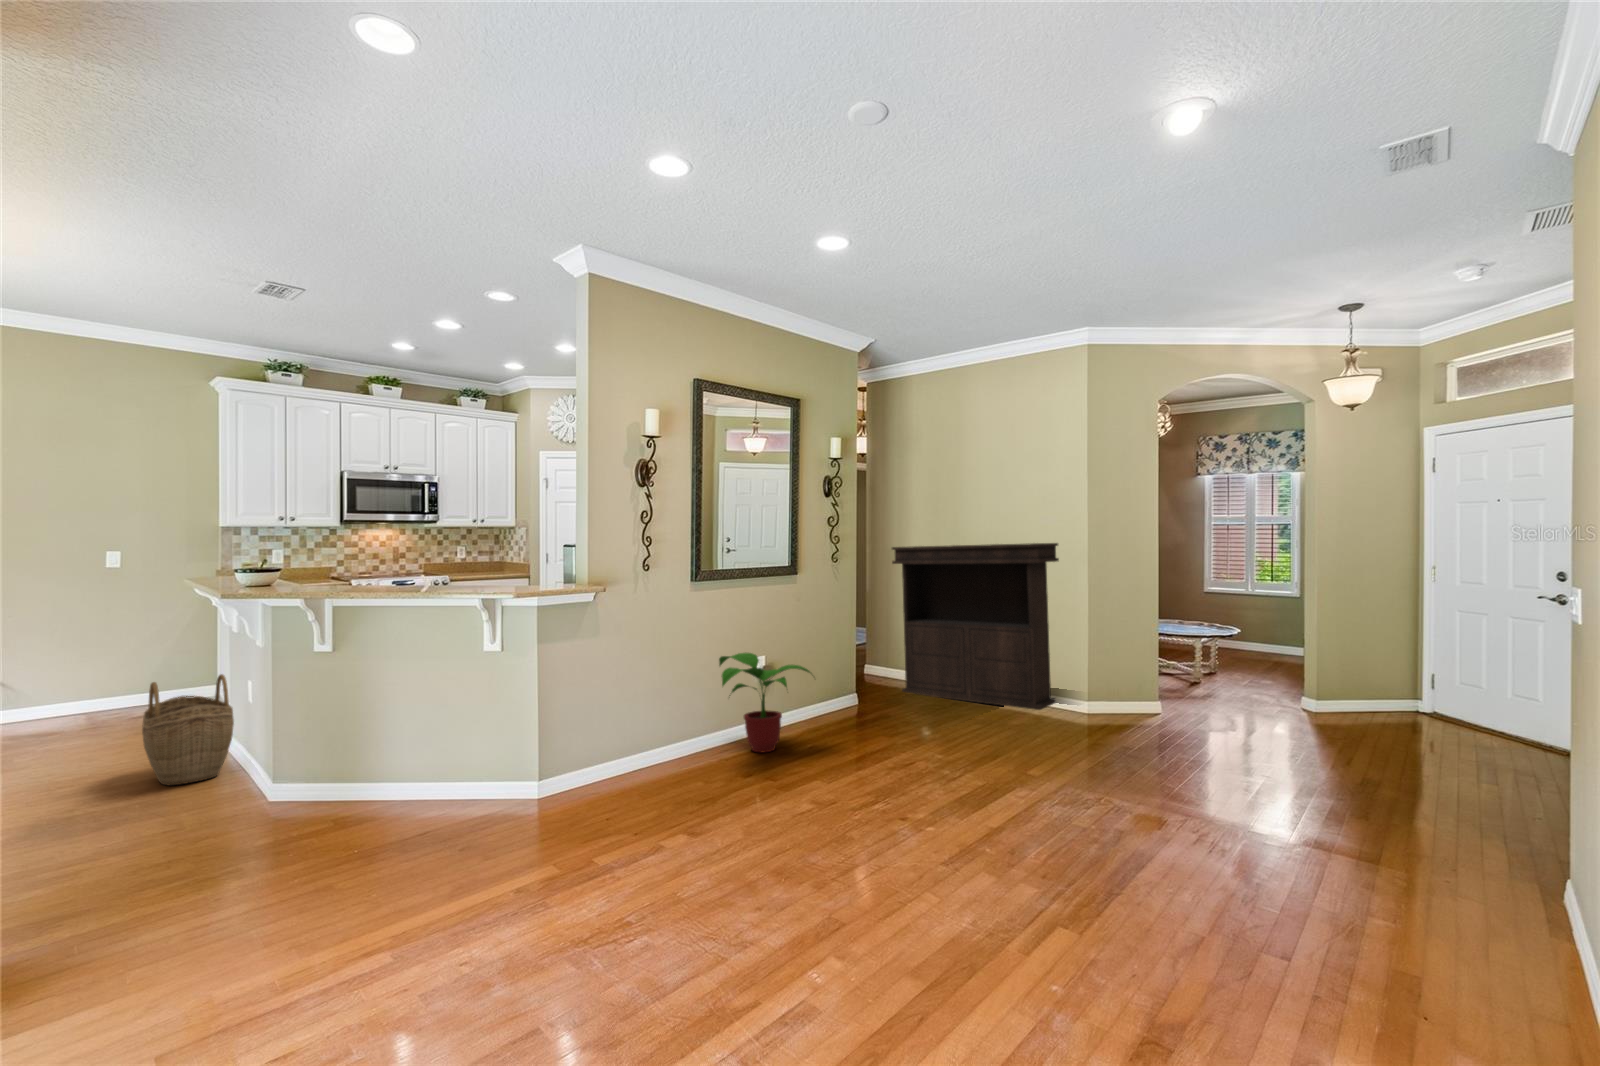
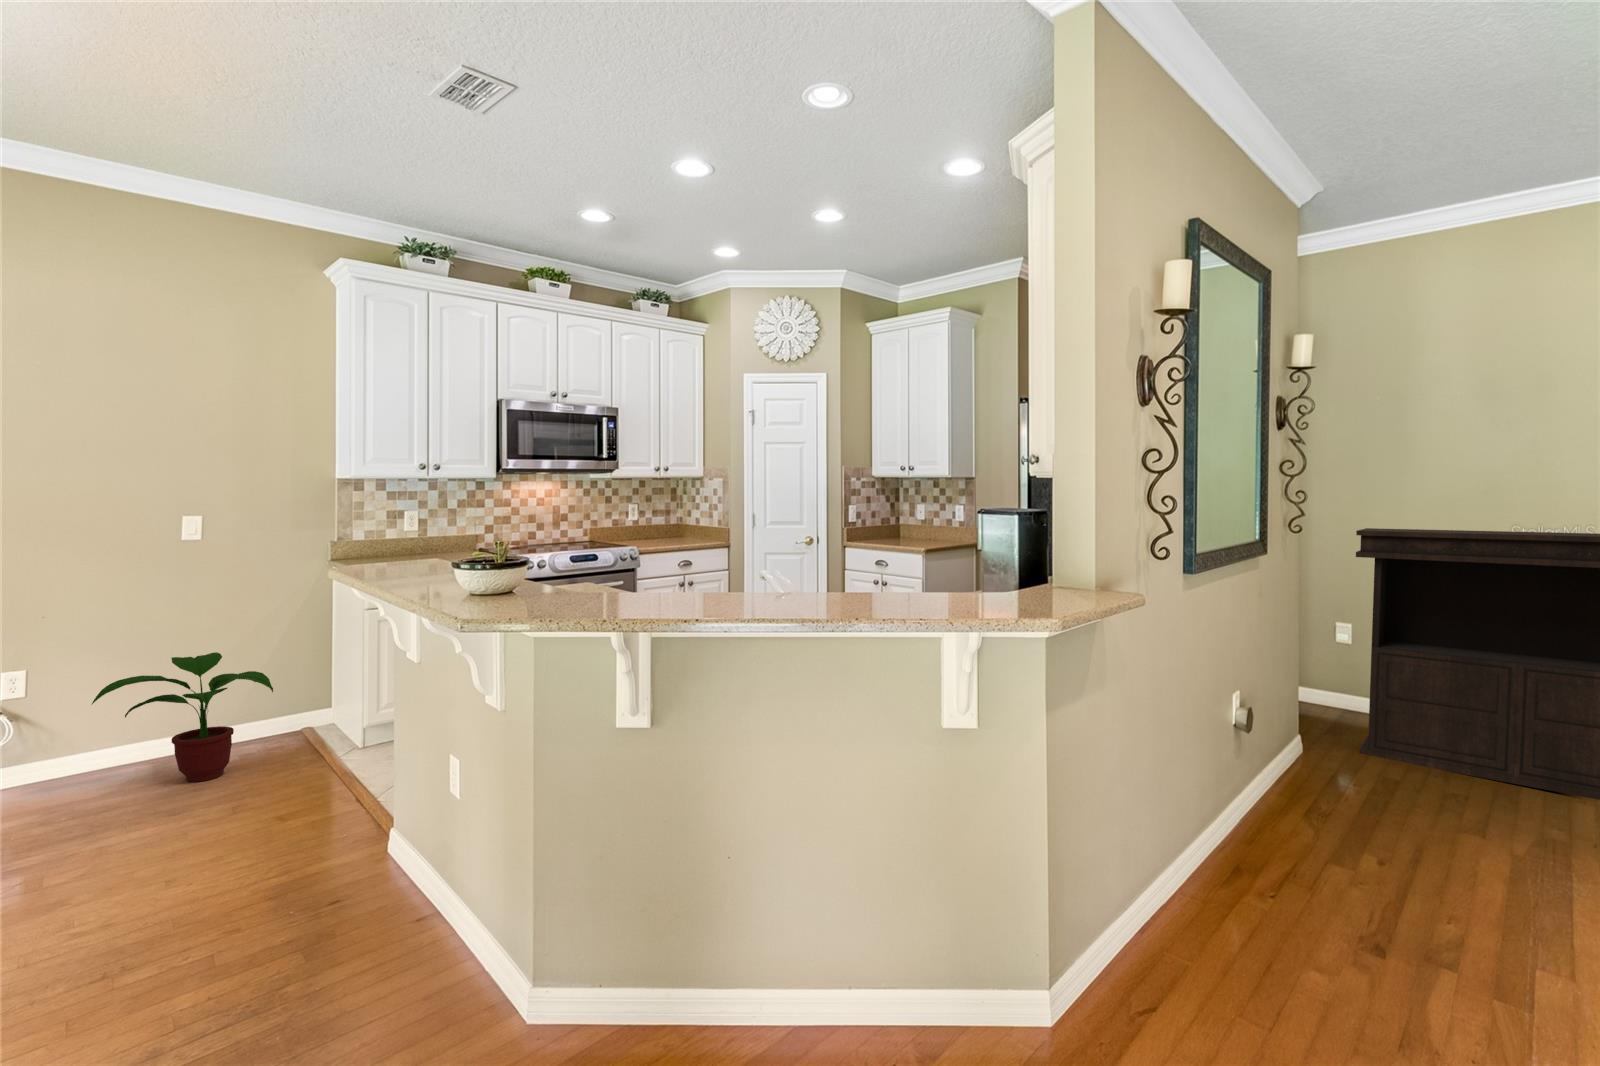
potted plant: present [719,653,811,752] -> present [92,652,273,782]
woven basket: present [142,674,234,785] -> none [281,747,429,957]

